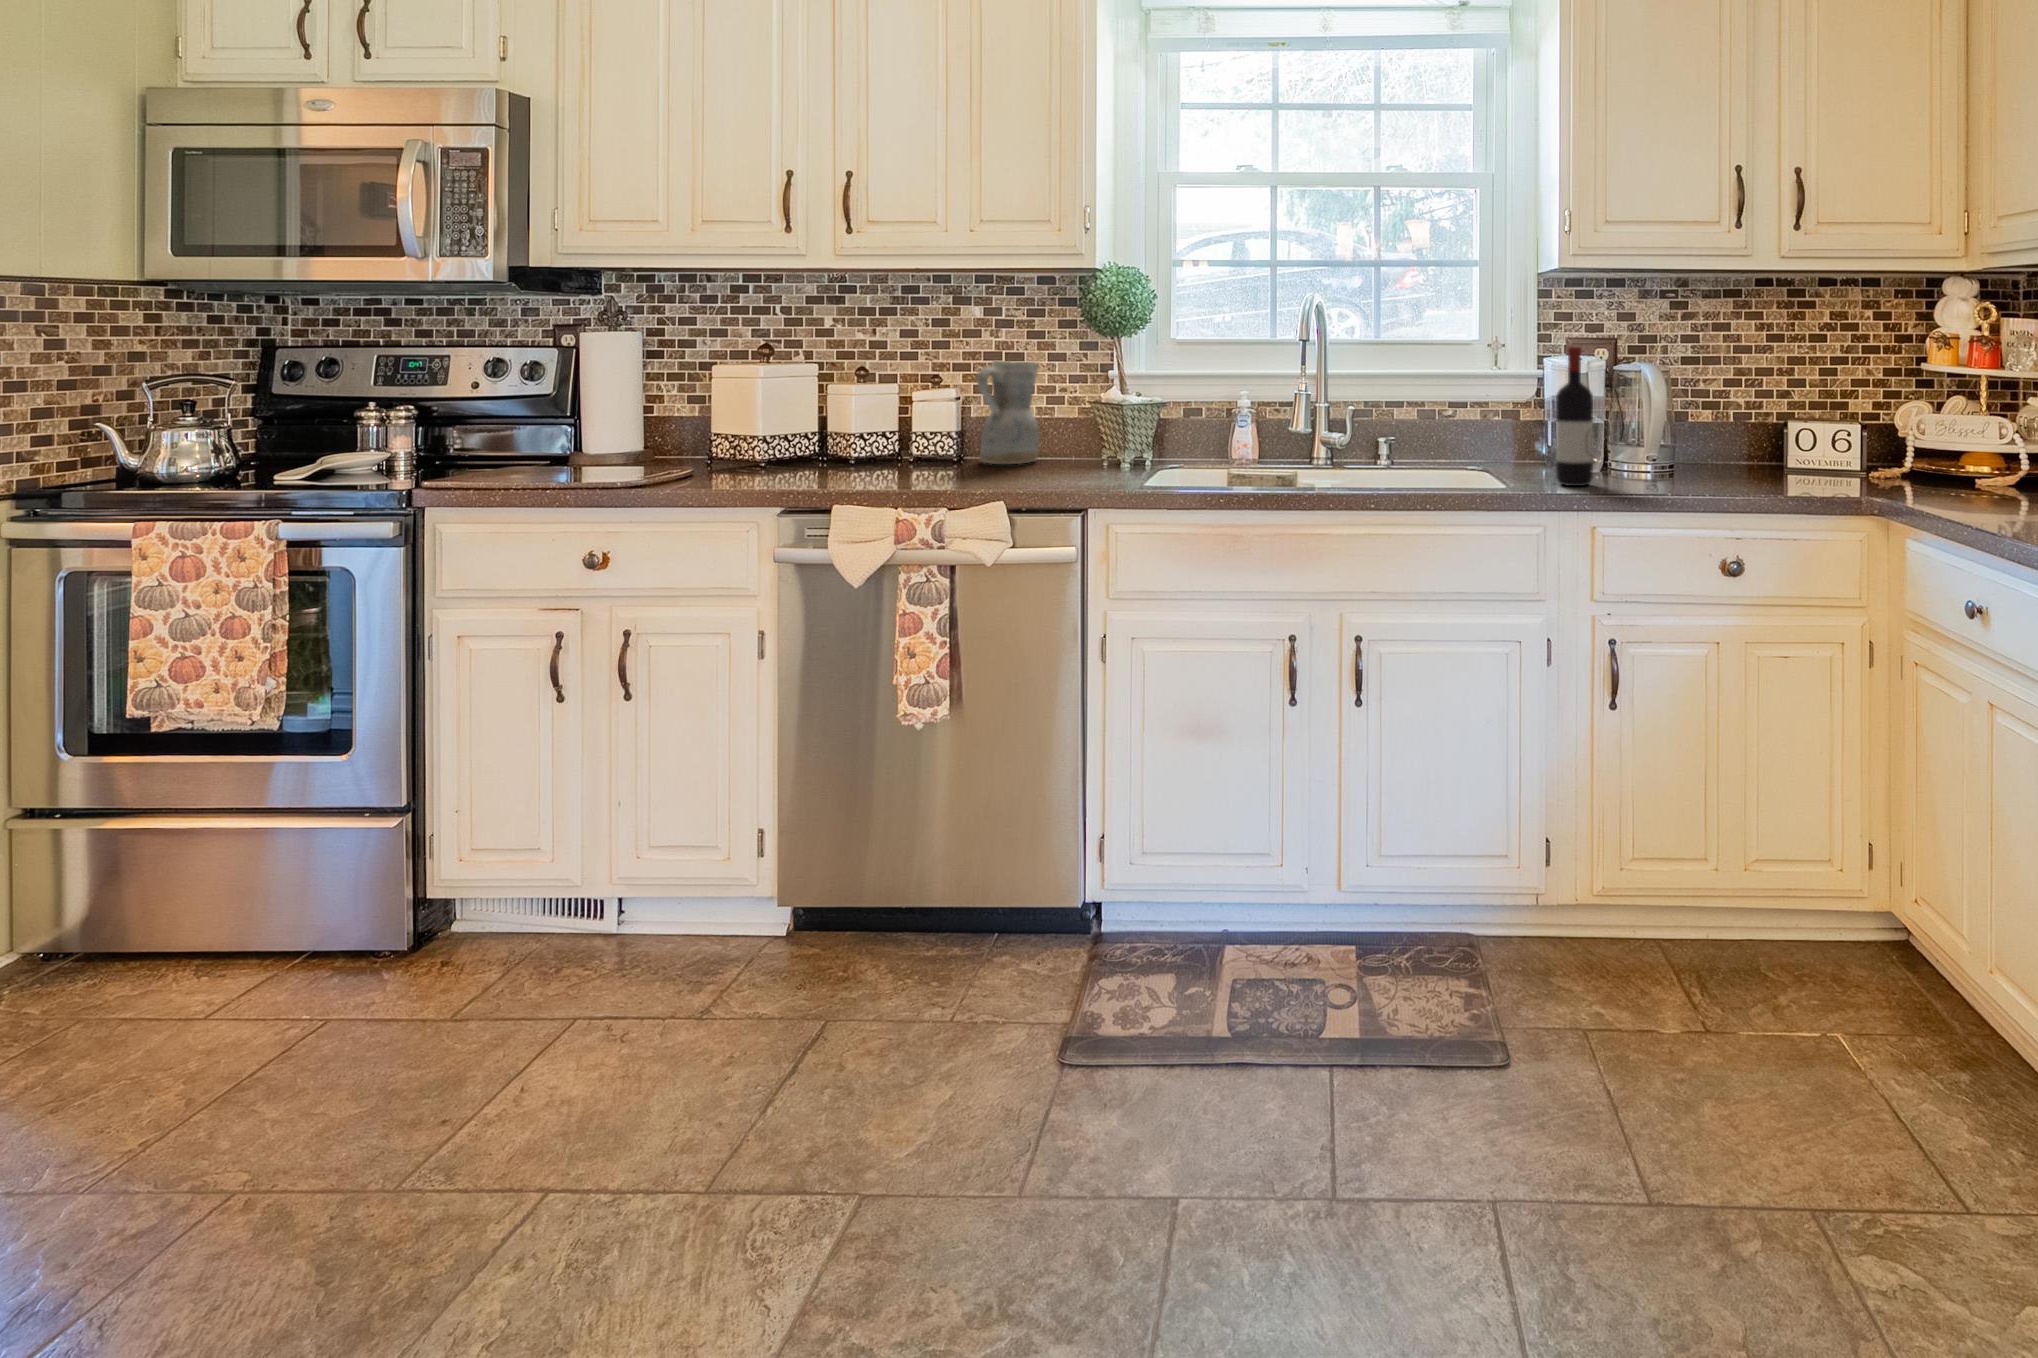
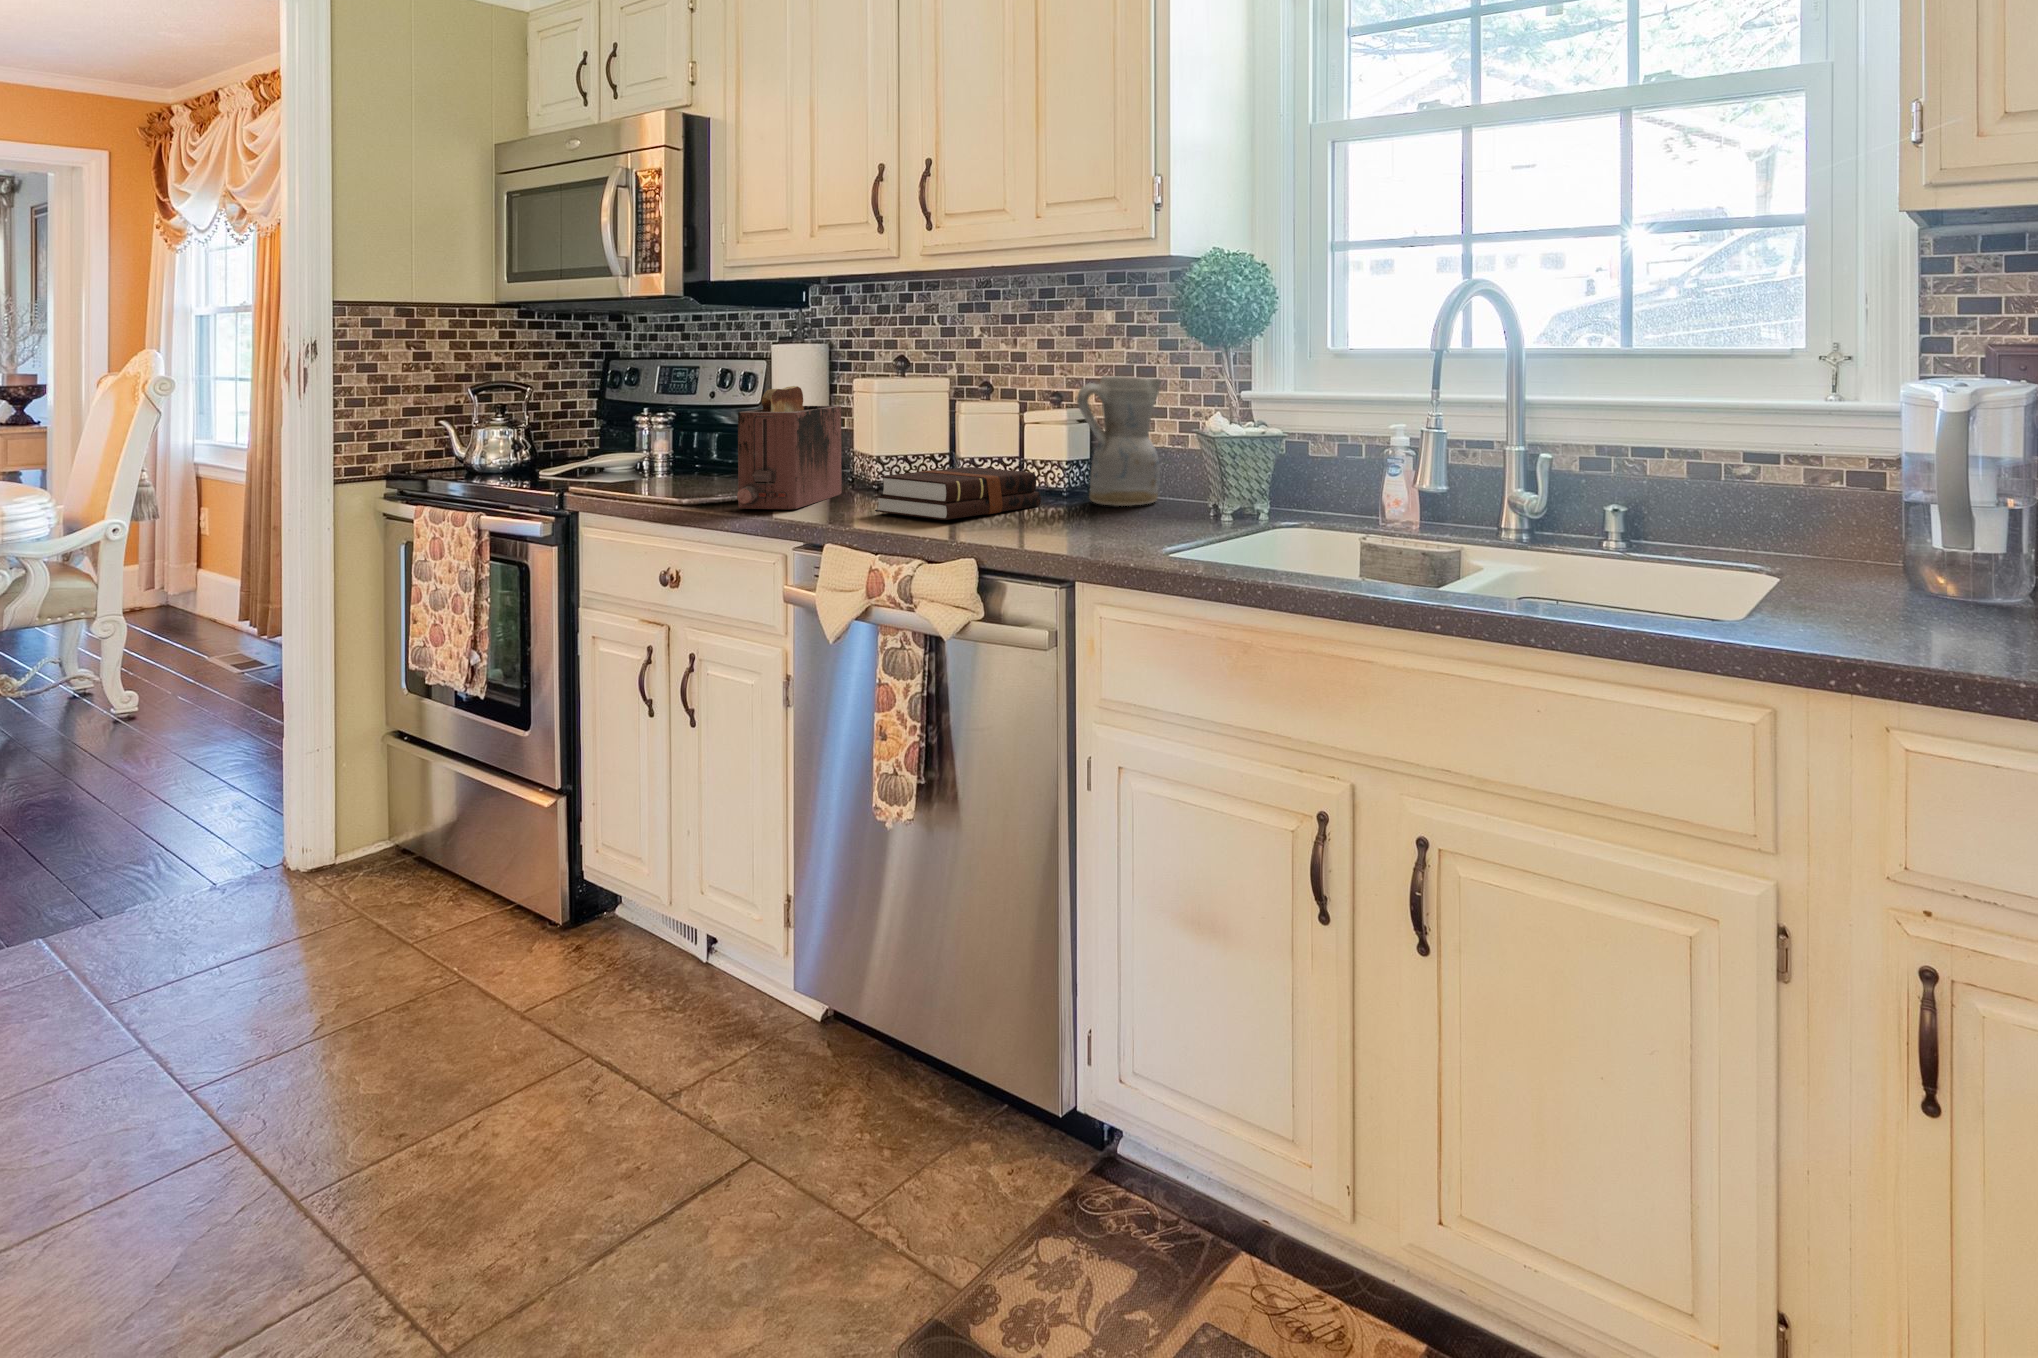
wine bottle: present [1556,347,1593,486] -> none [1898,362,1985,637]
toaster: none [649,373,722,487] -> present [737,386,842,509]
hardback book: none [806,441,945,481] -> present [875,467,1041,520]

